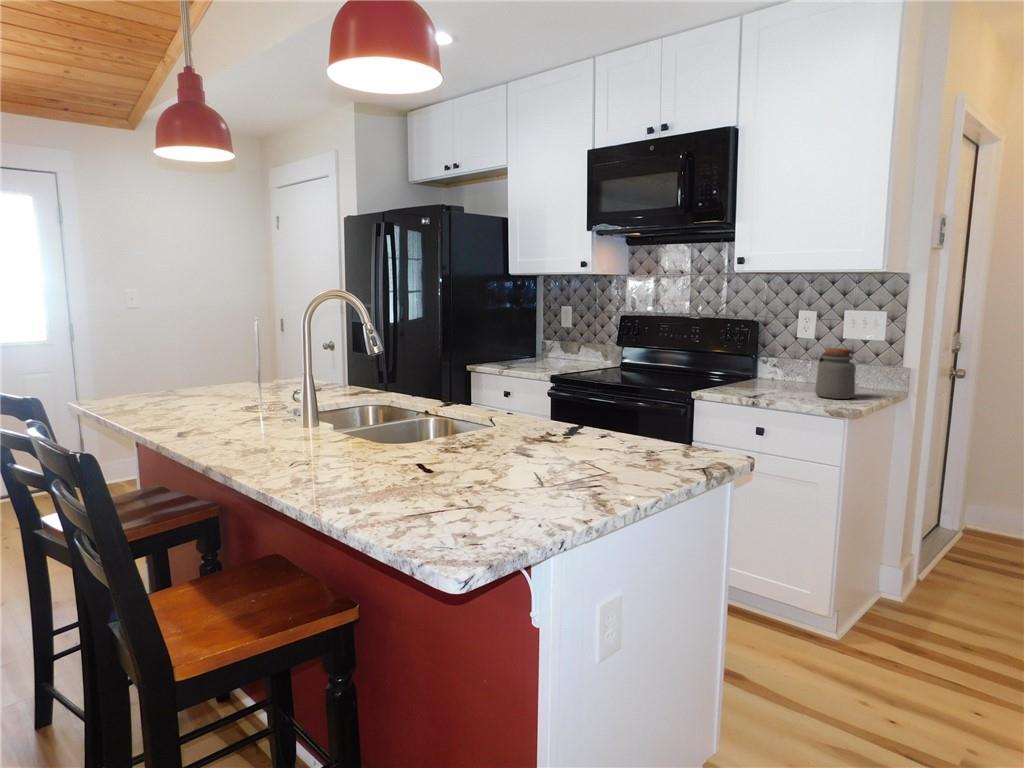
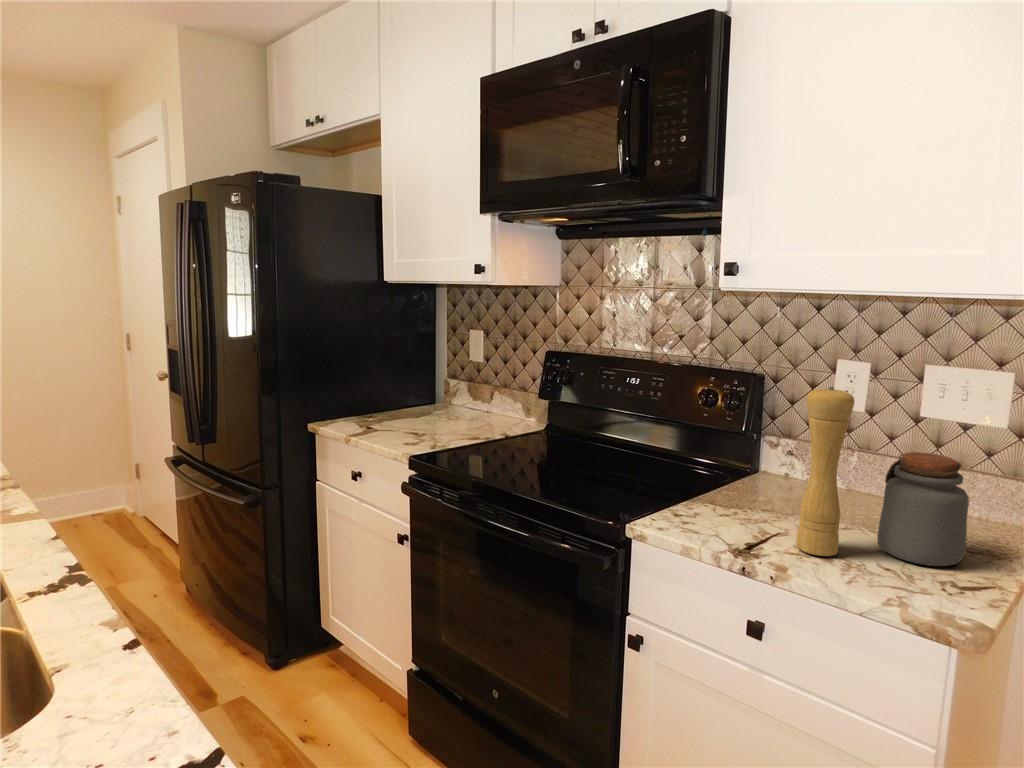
pepper mill: none [776,316,801,398] -> present [796,387,854,556]

